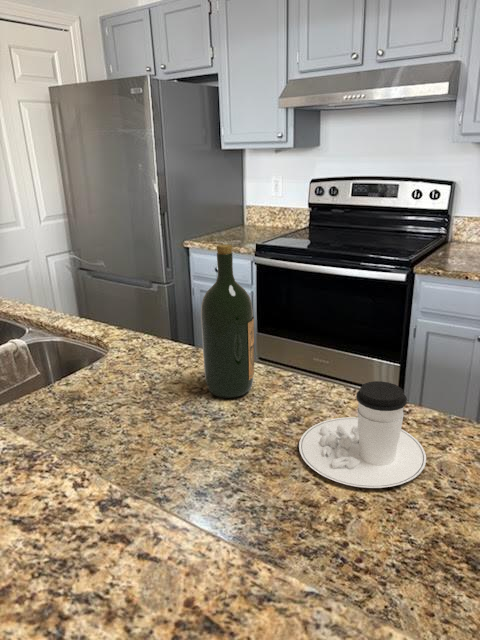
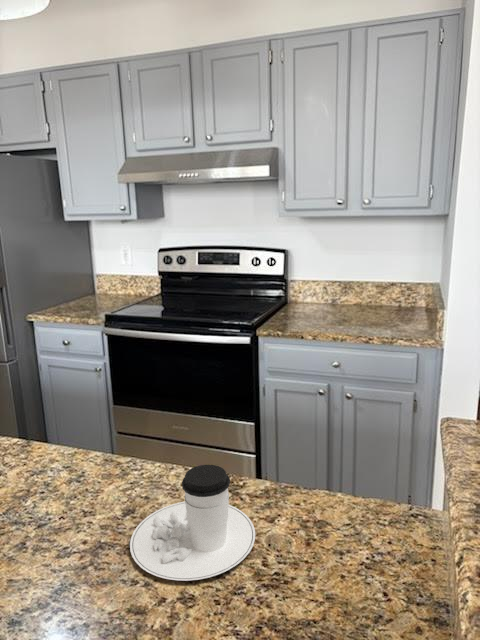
wine bottle: present [201,245,254,398] -> none [22,336,86,498]

